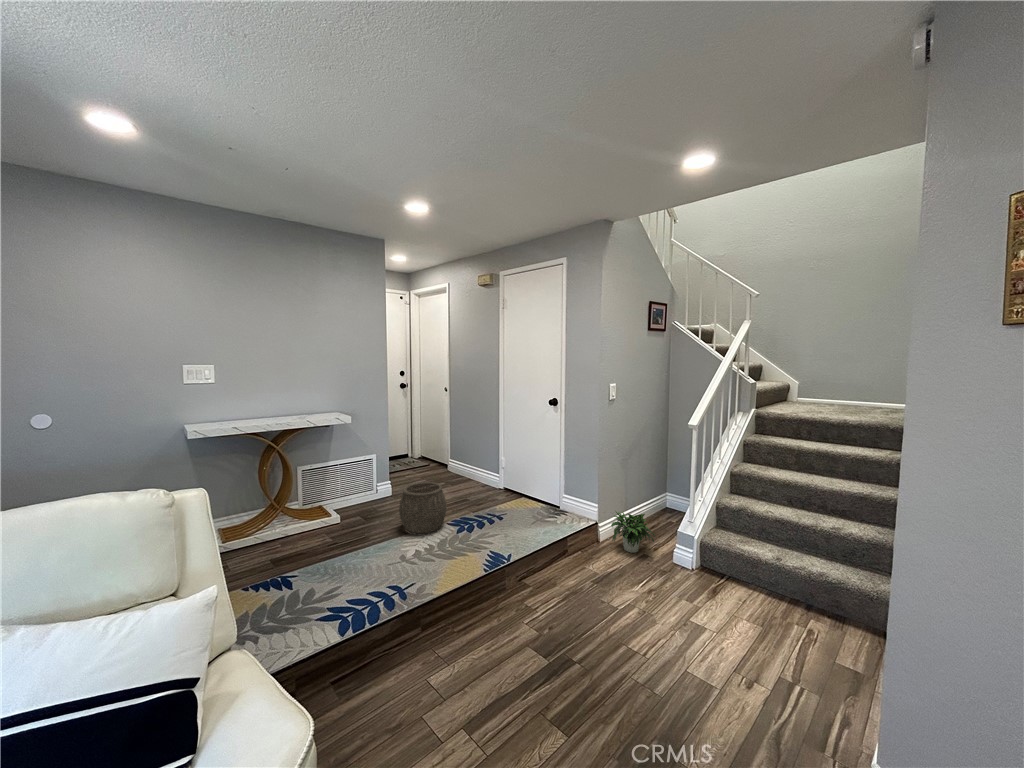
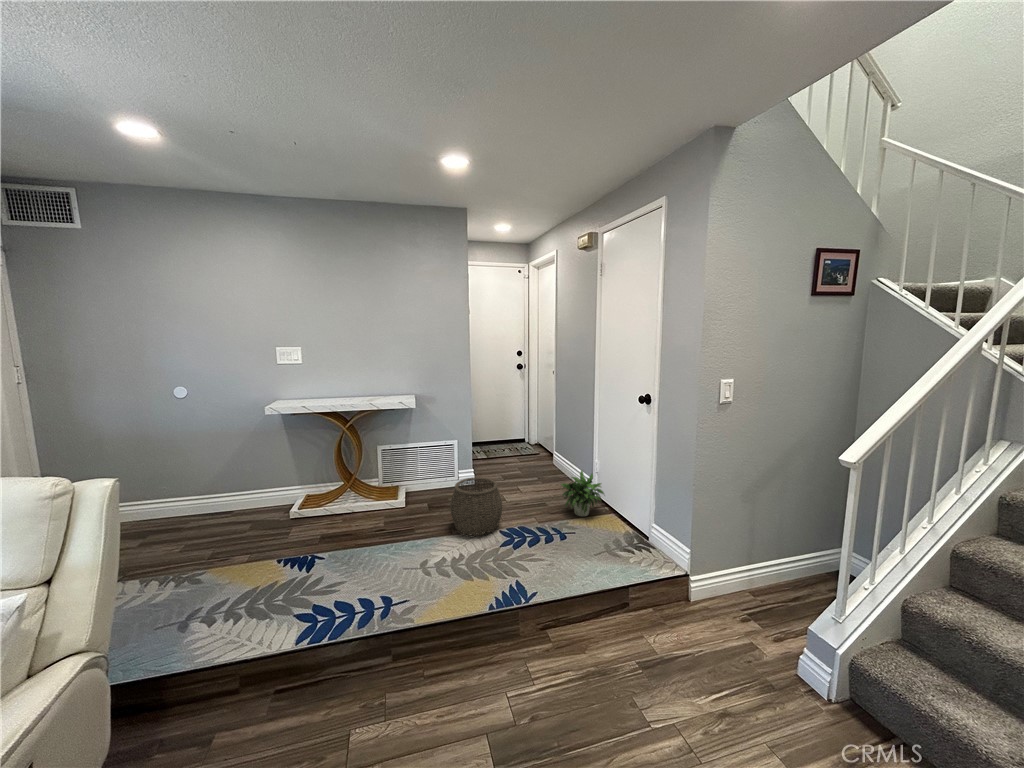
potted plant: present [608,512,655,553] -> present [561,470,608,516]

